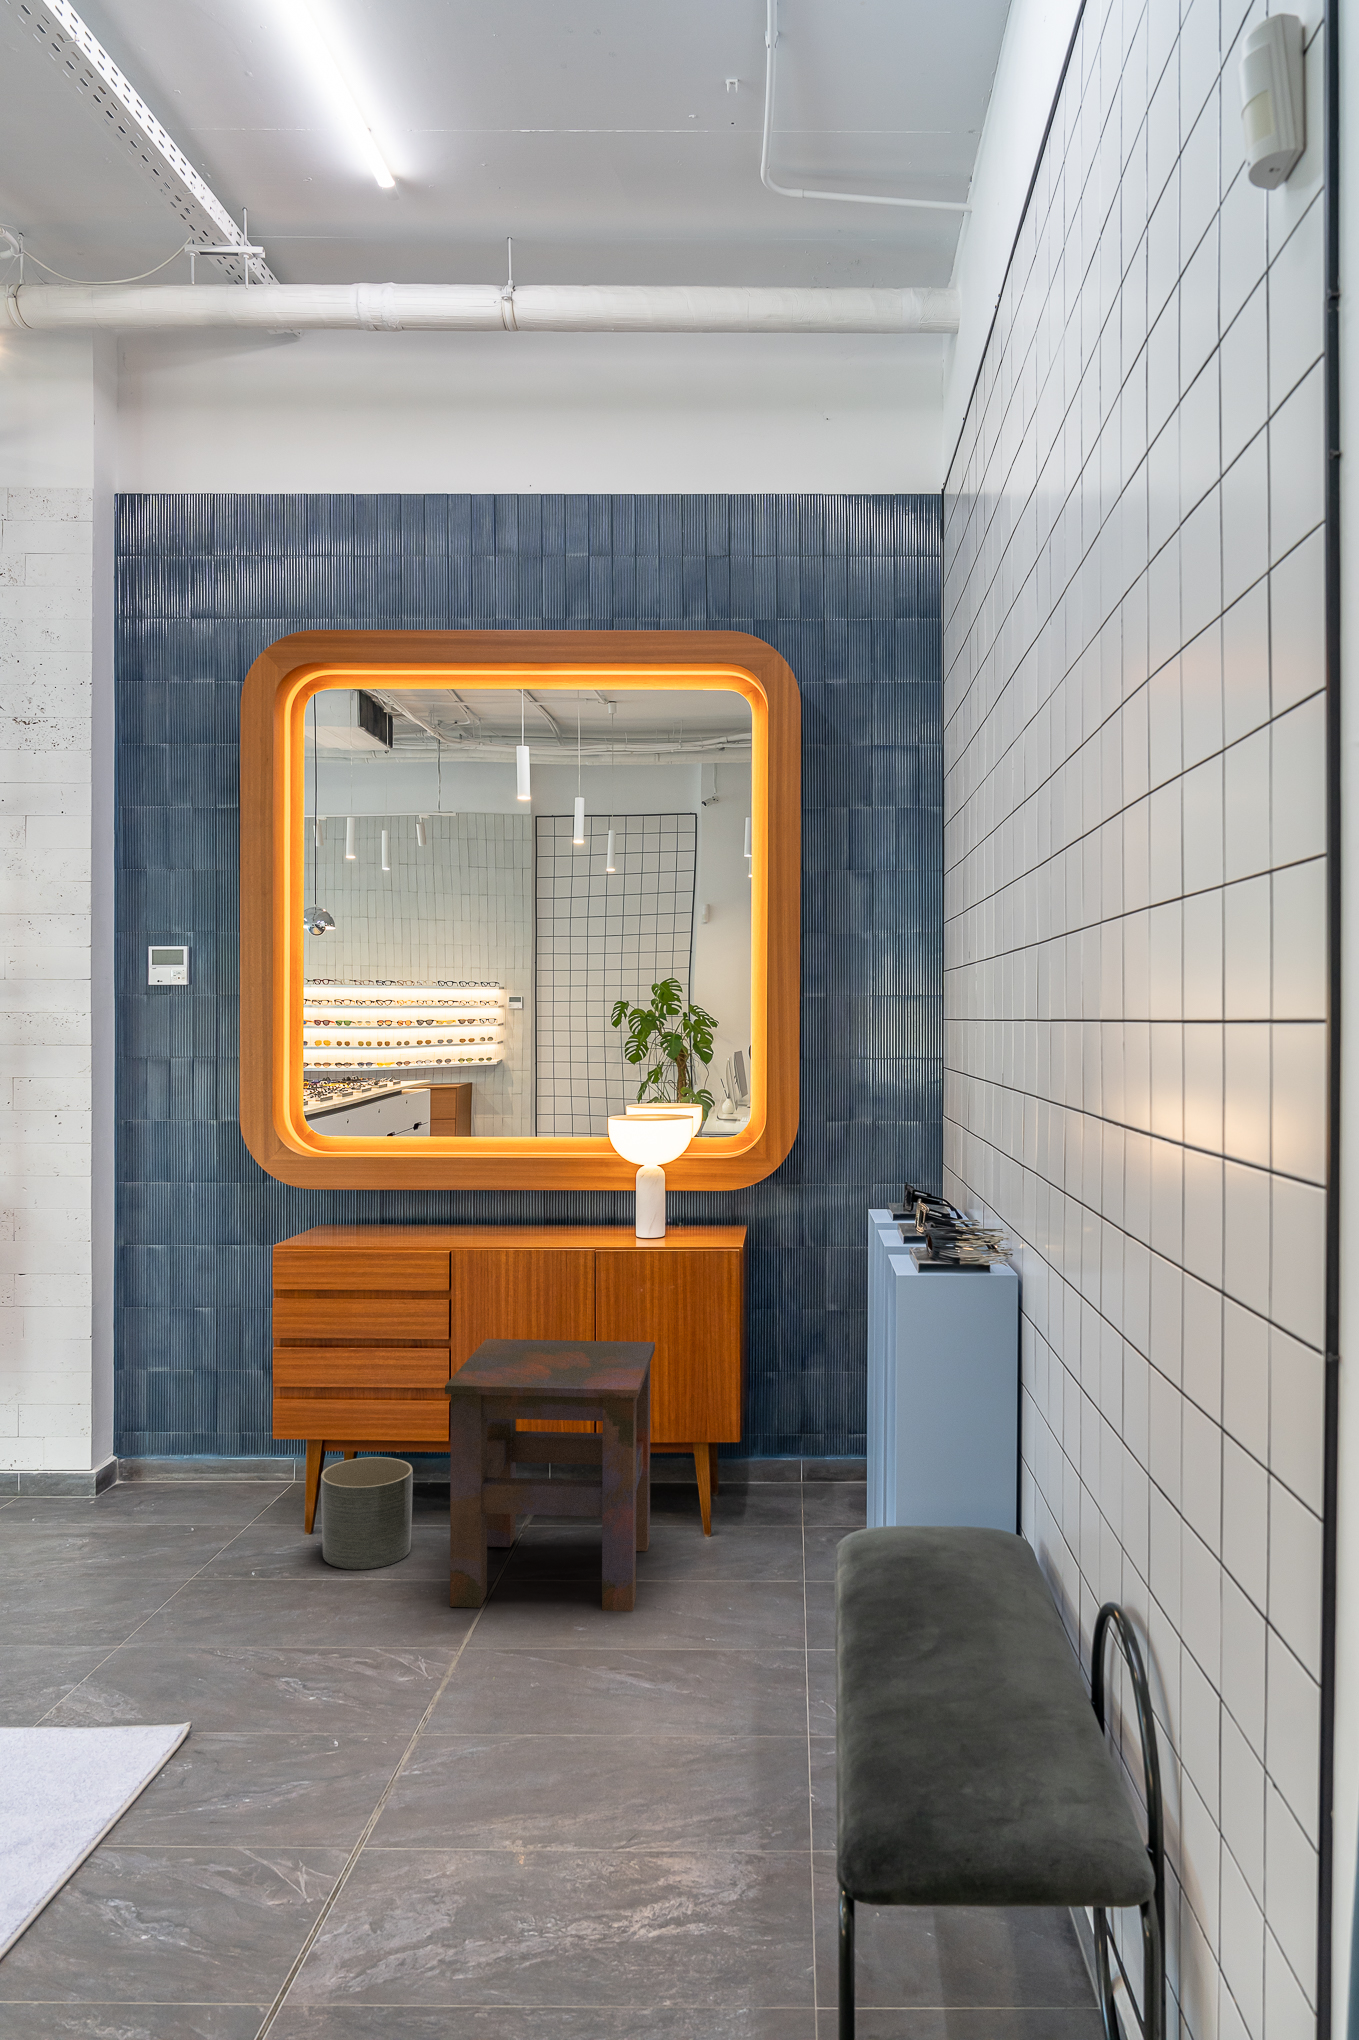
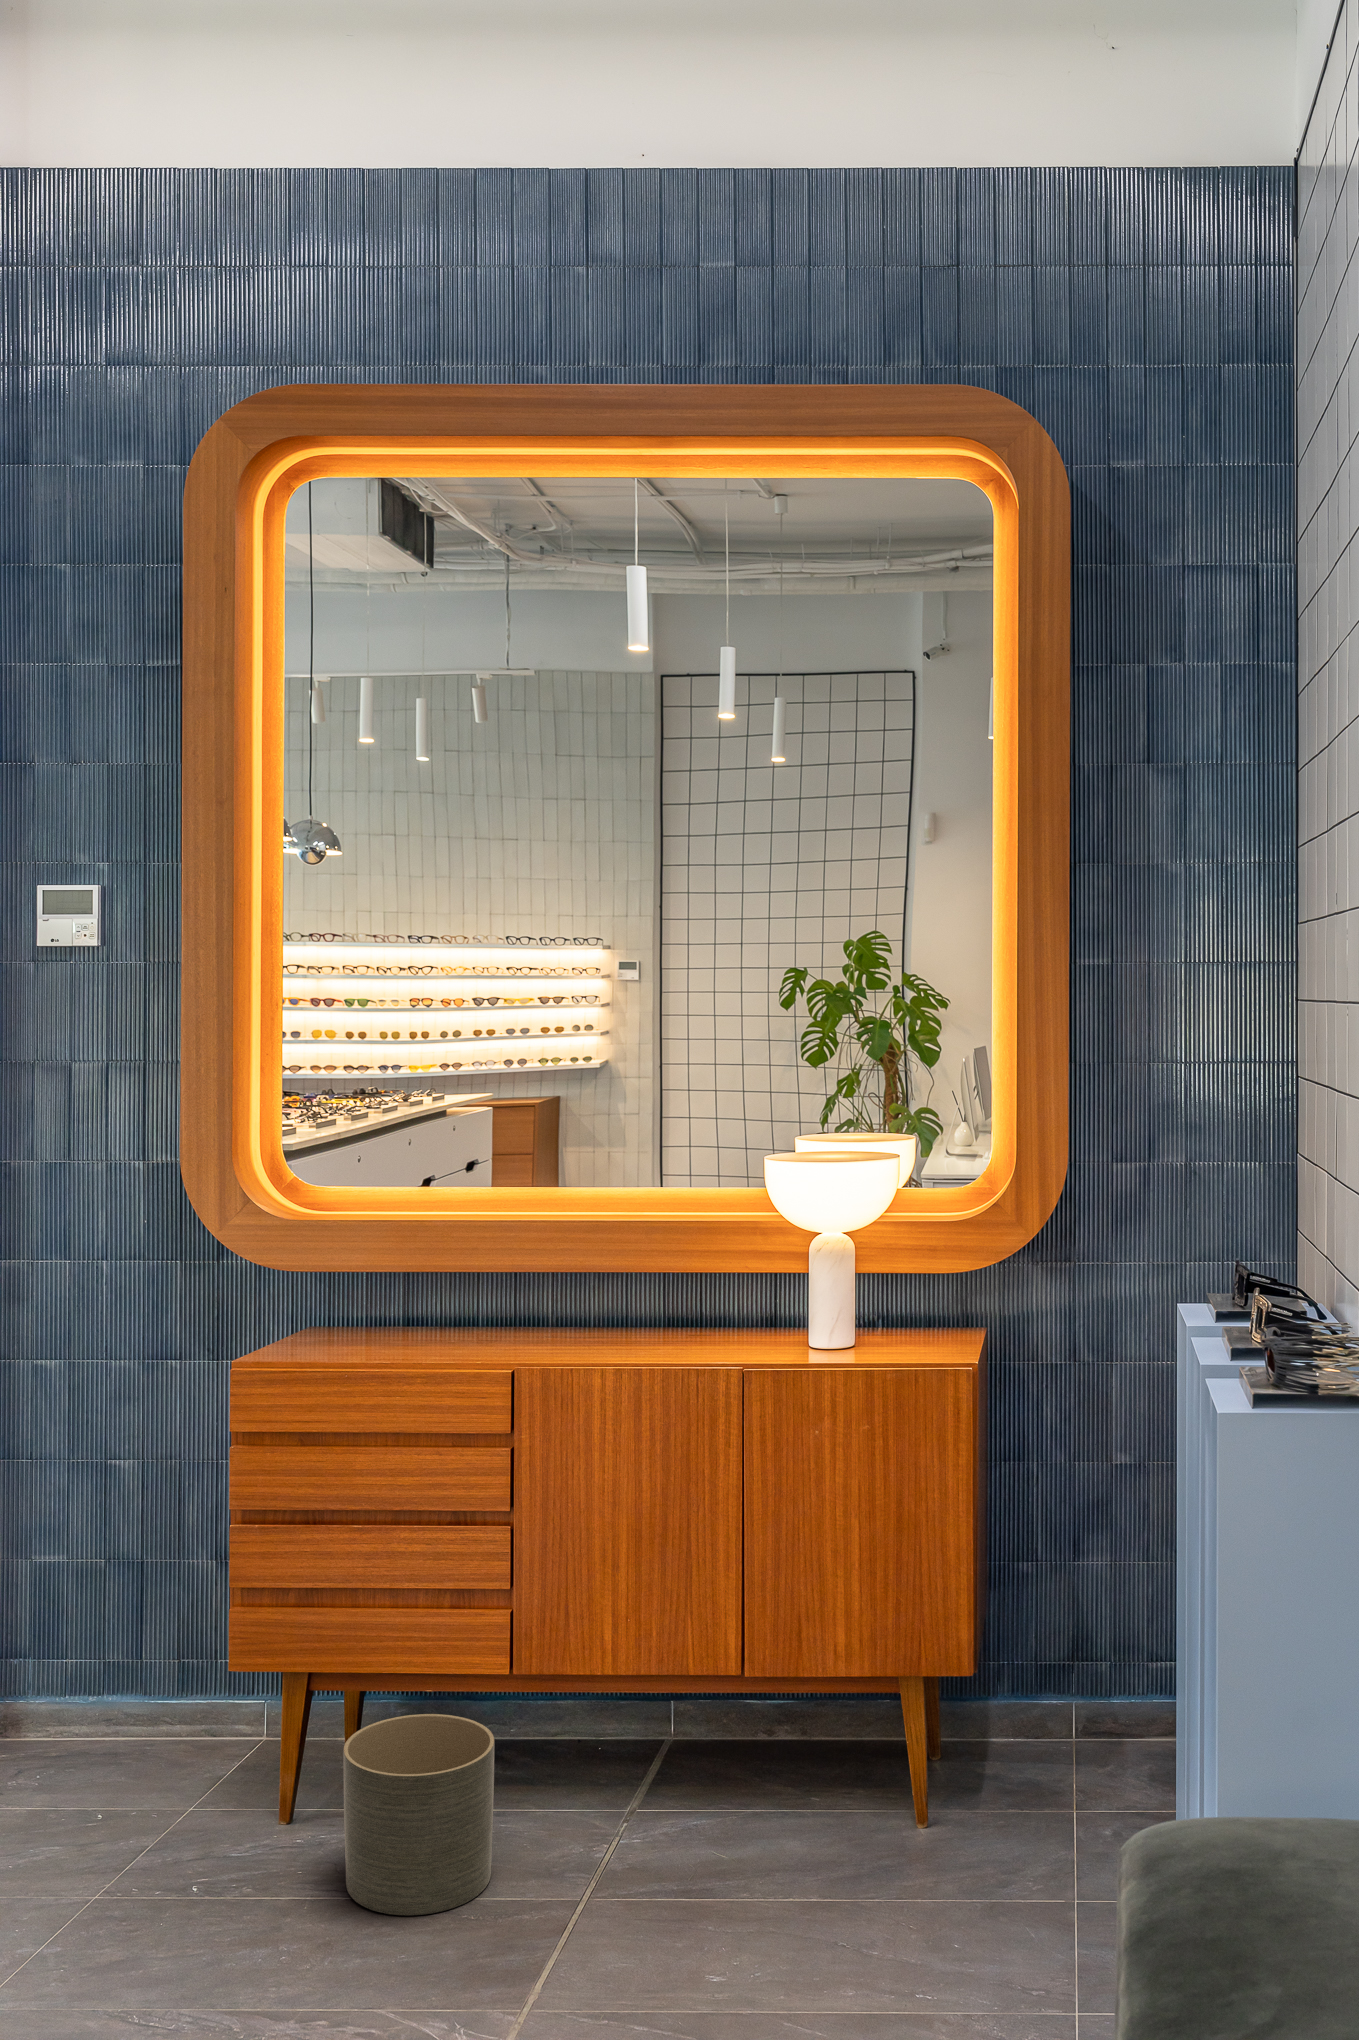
side table: present [445,1339,655,1611] -> none [580,1516,917,2005]

